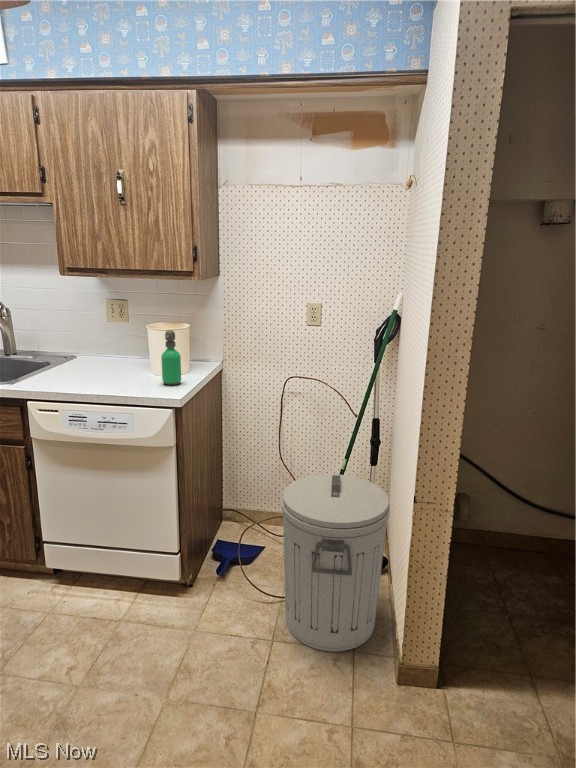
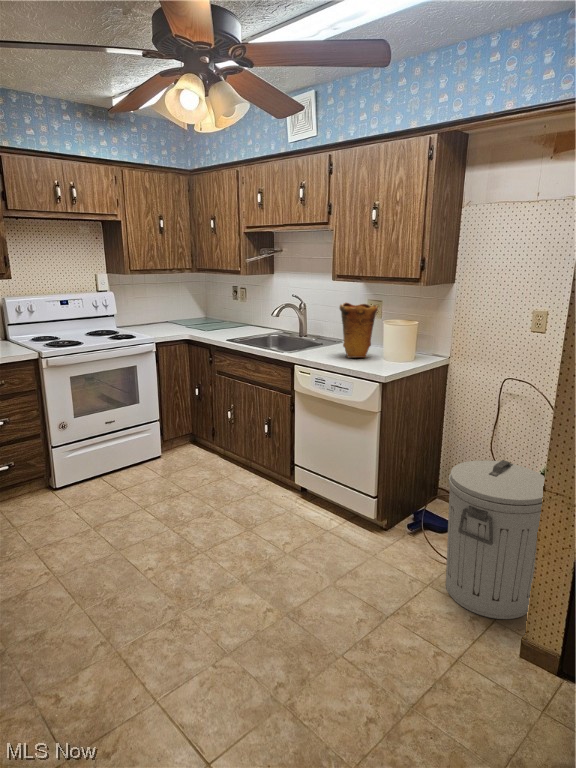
vase: none [85,305,137,379] -> present [340,303,378,358]
soap dispenser: present [161,330,181,385] -> none [384,323,400,366]

